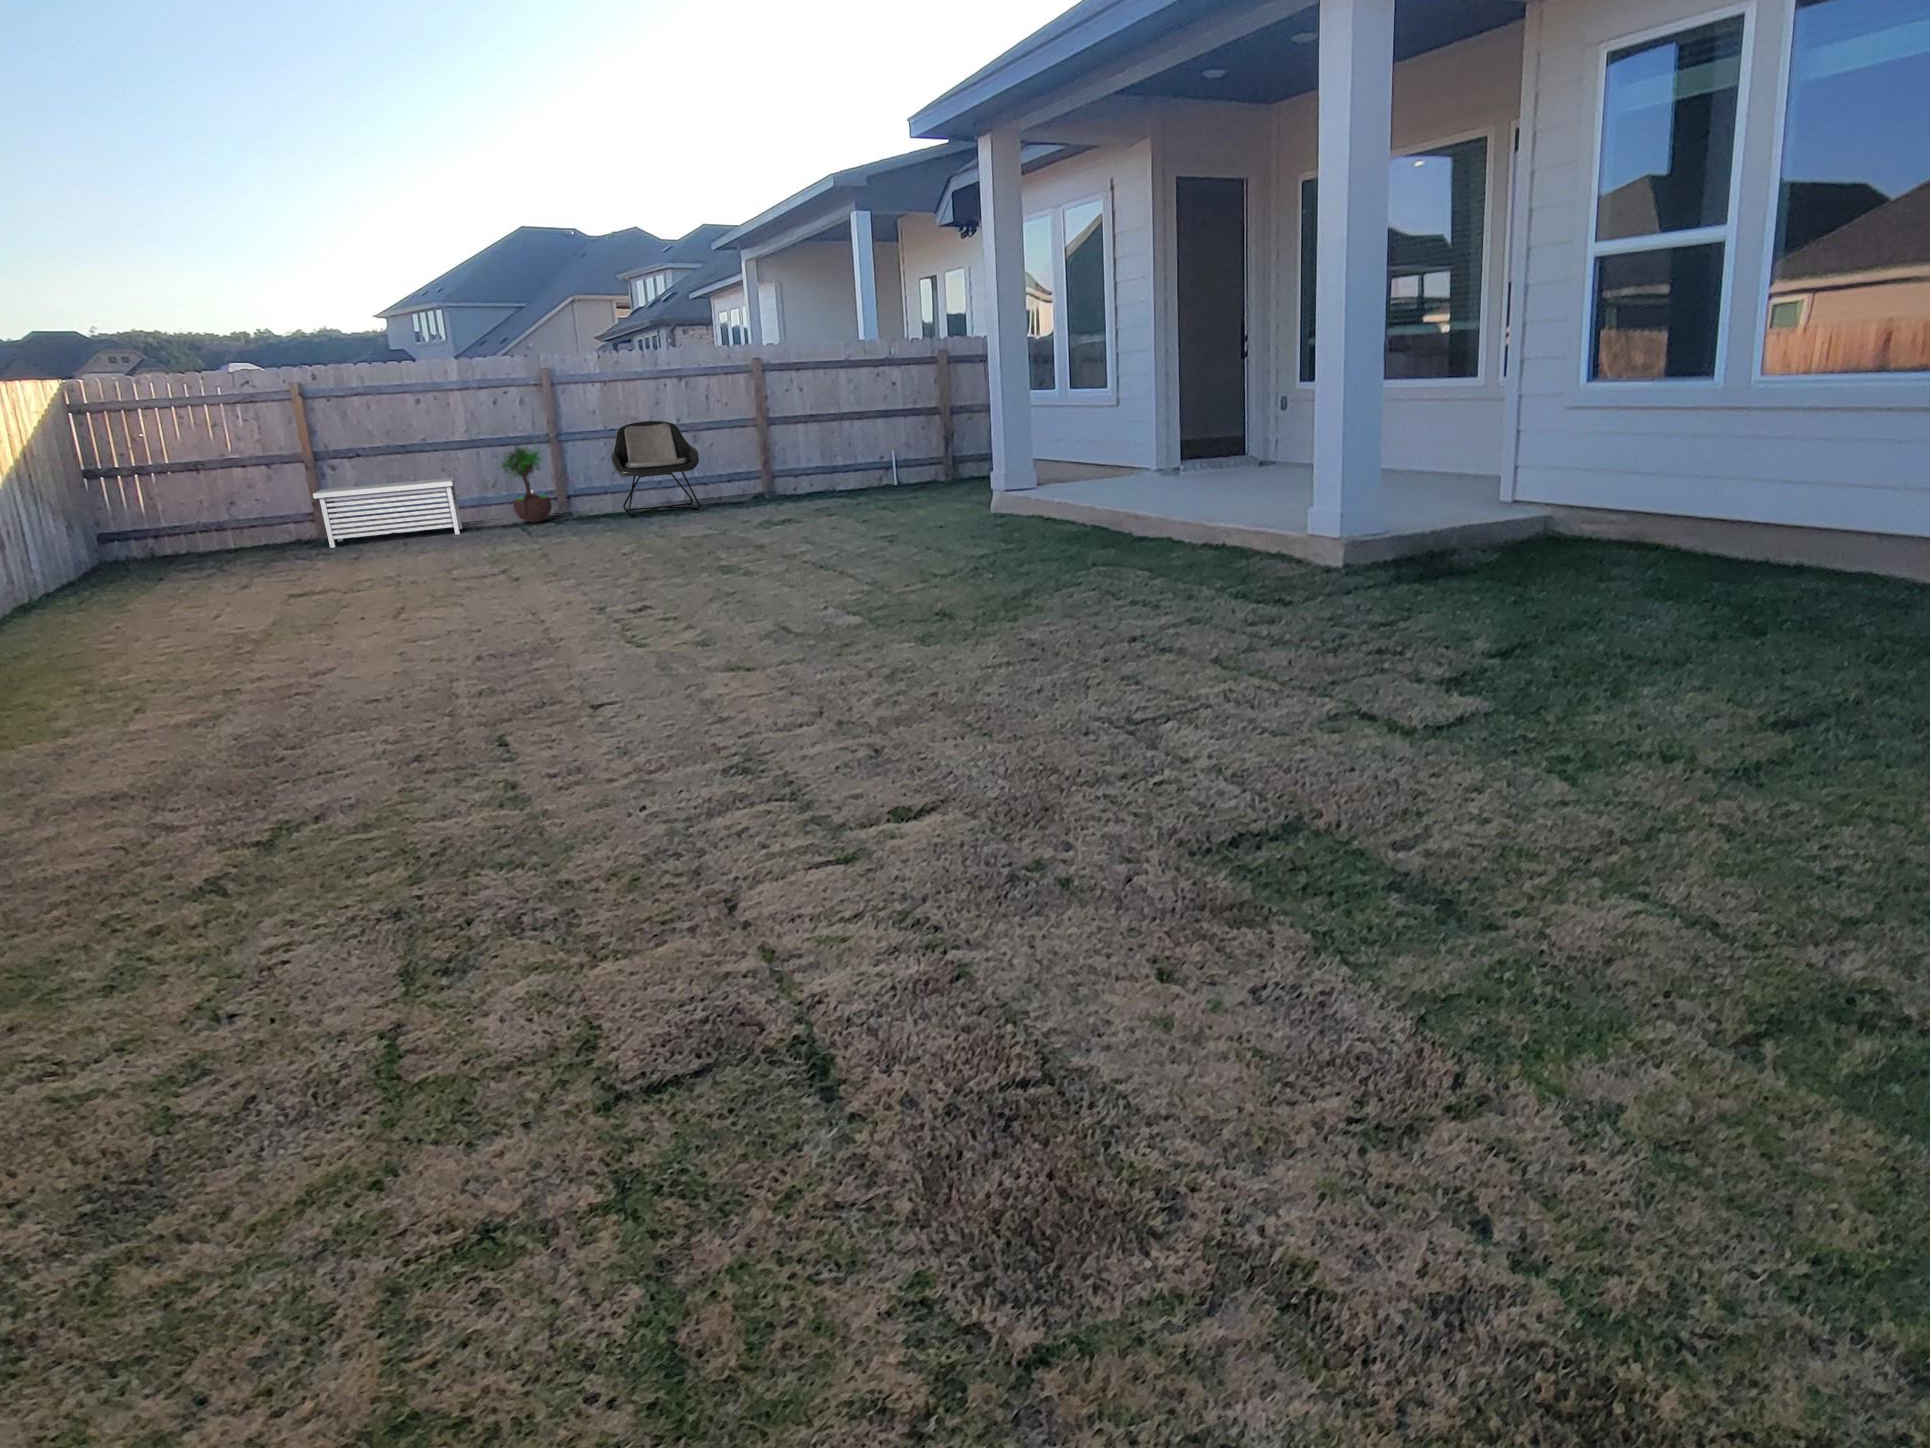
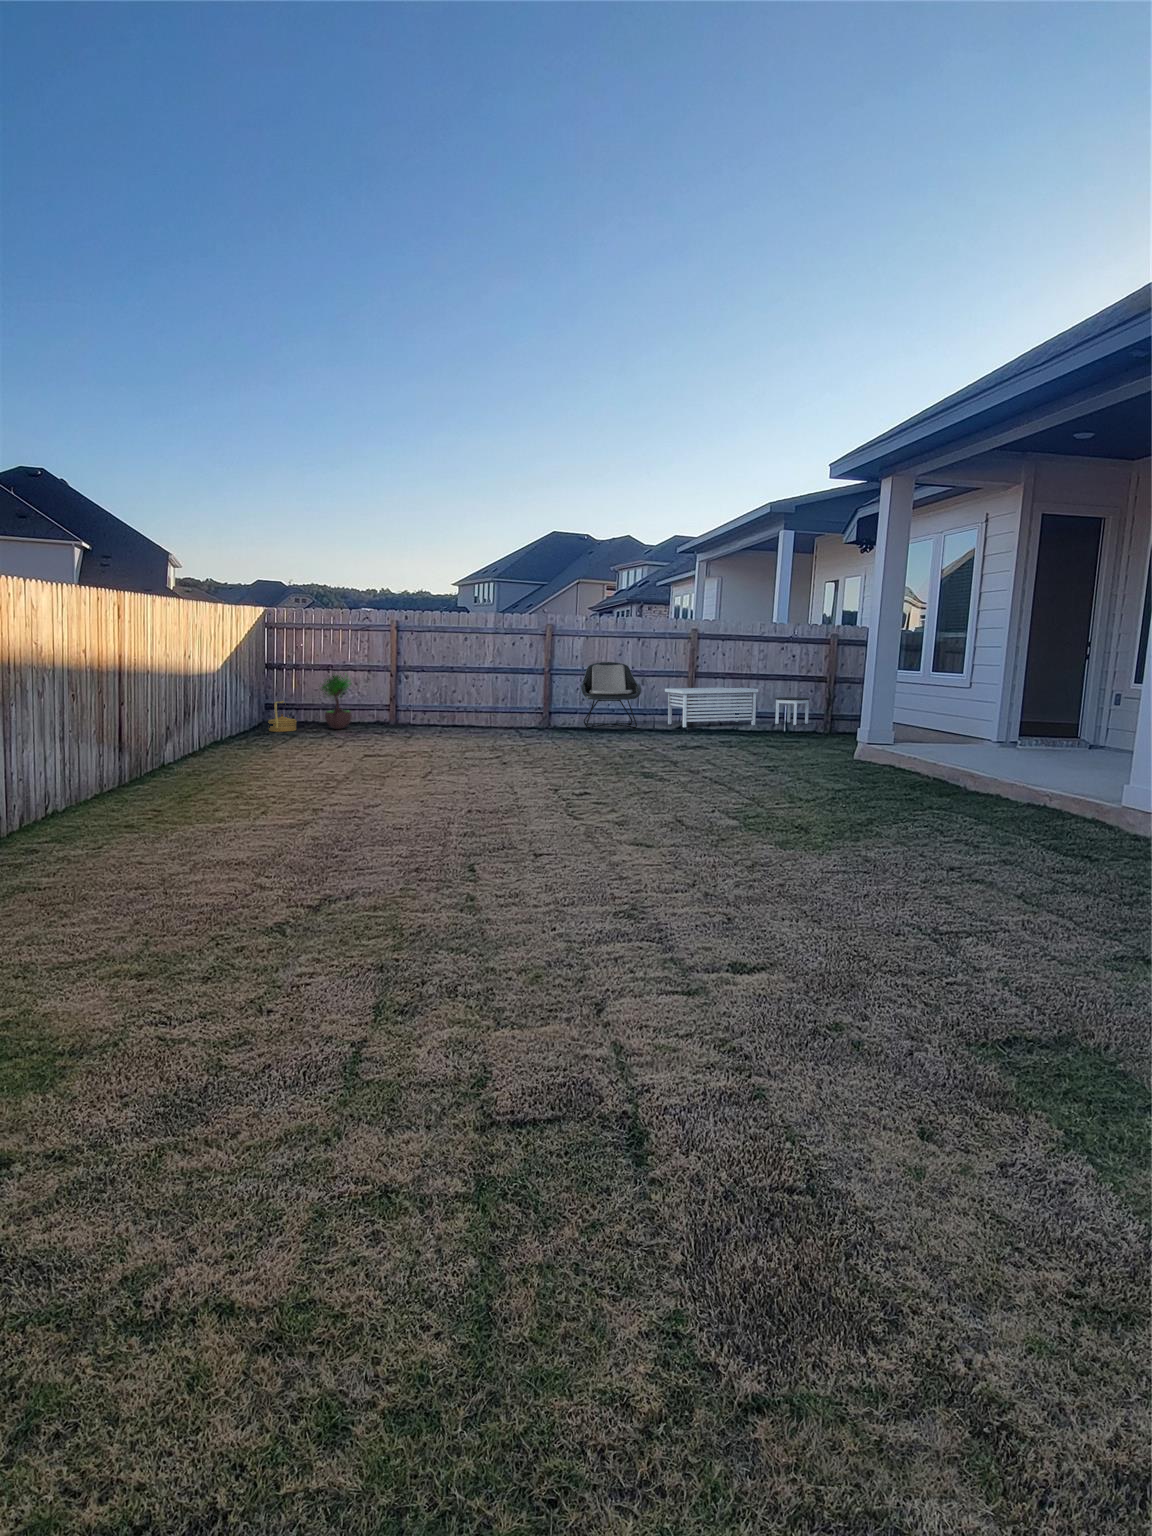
potted tree: present [498,446,552,523] -> present [321,673,351,729]
round table: none [878,449,922,486] -> present [775,697,810,725]
storage bench: present [313,478,462,548] -> present [665,688,758,727]
woven basket: none [105,520,161,571] -> present [268,700,297,732]

